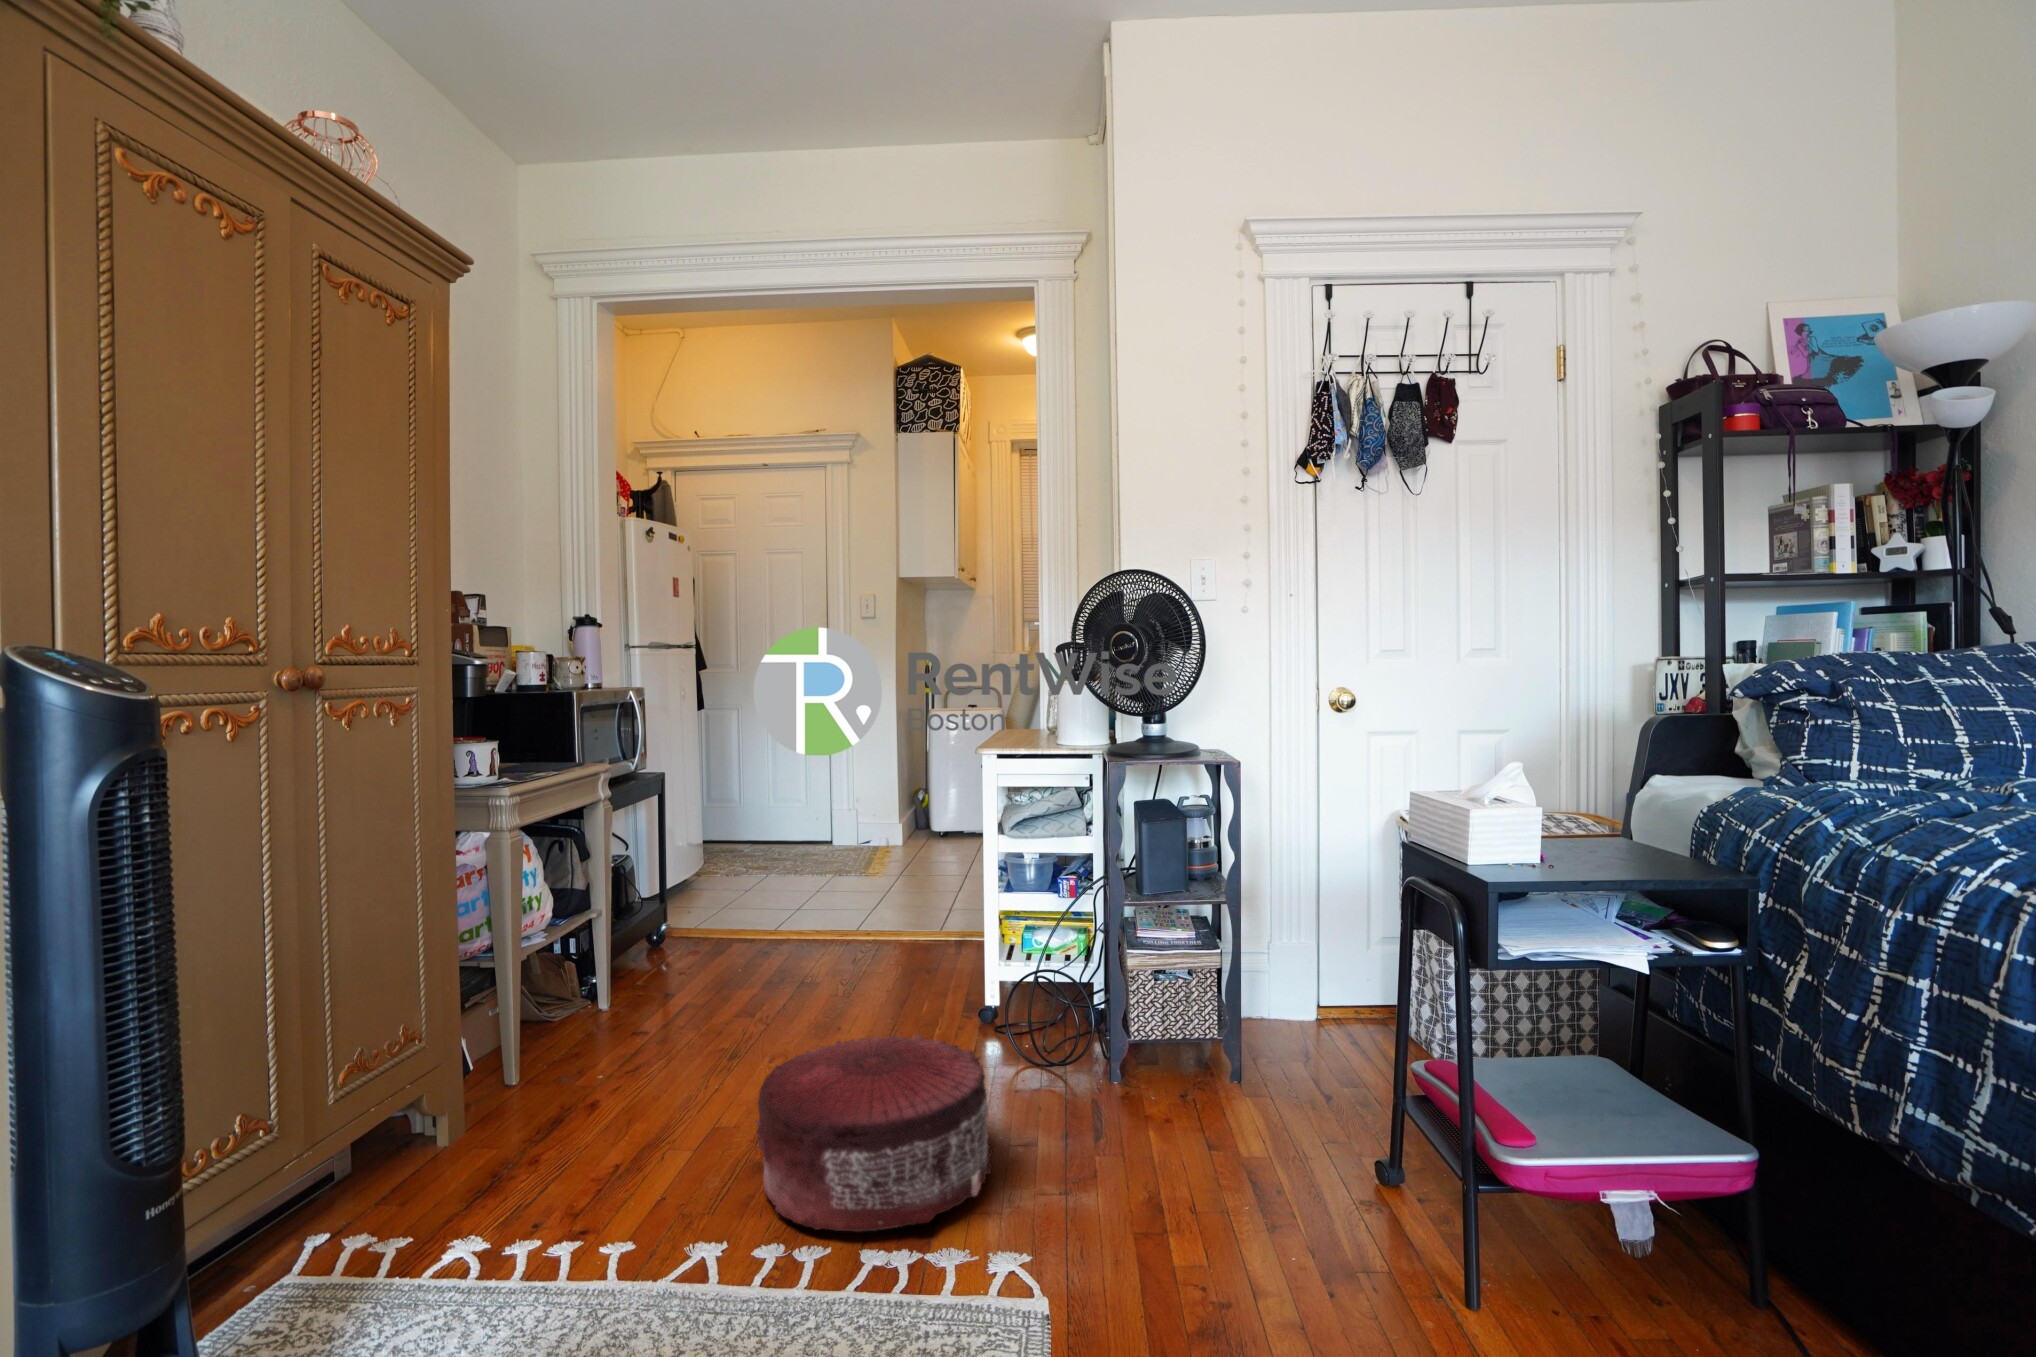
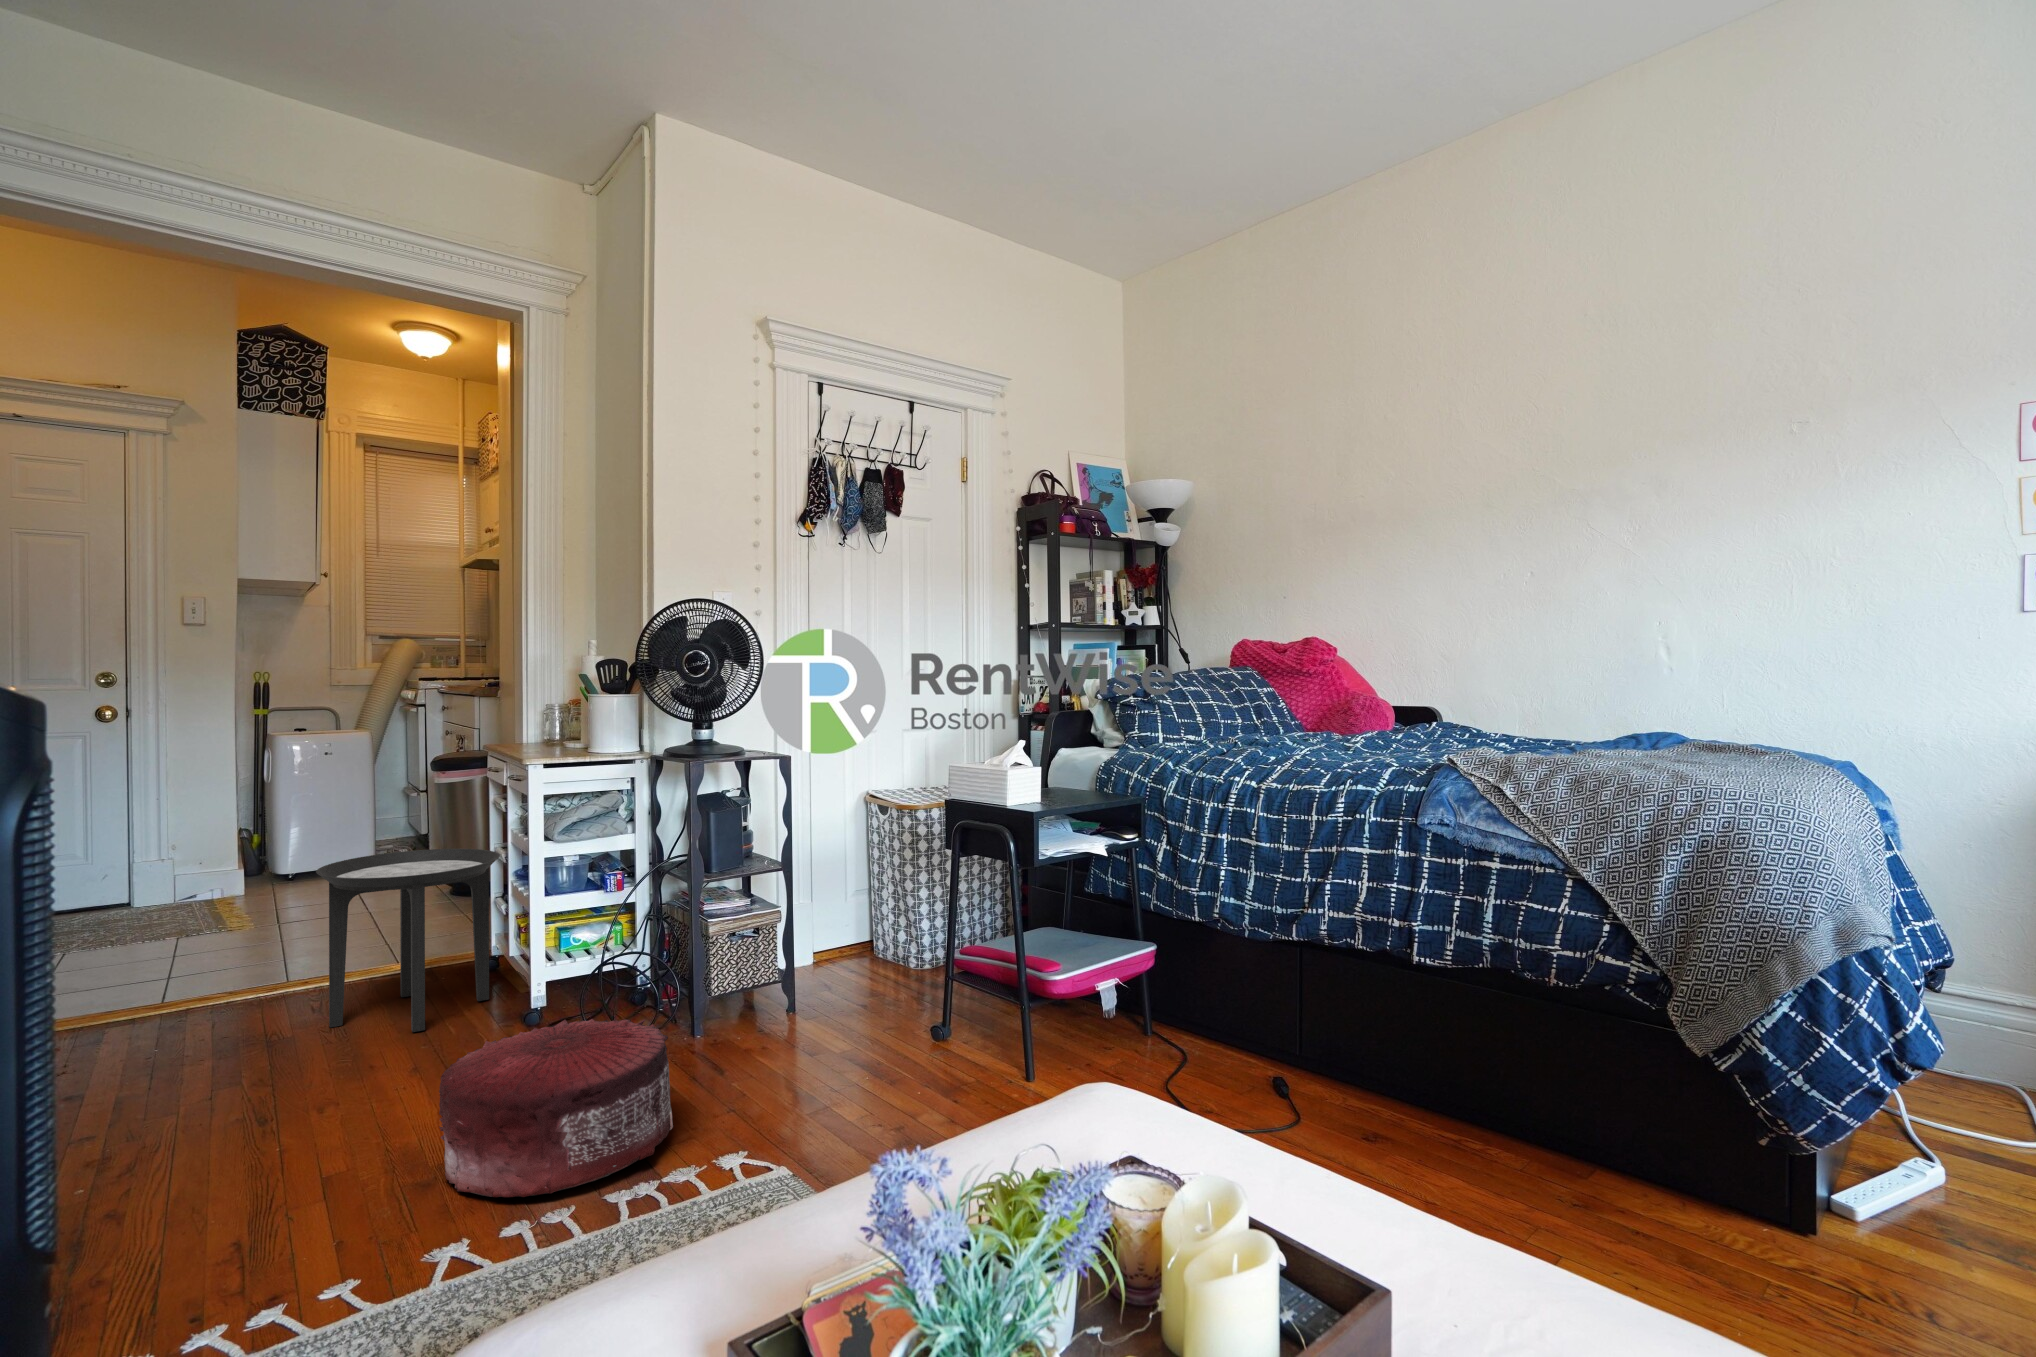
side table: none [832,825,982,1002] -> present [316,849,500,1032]

